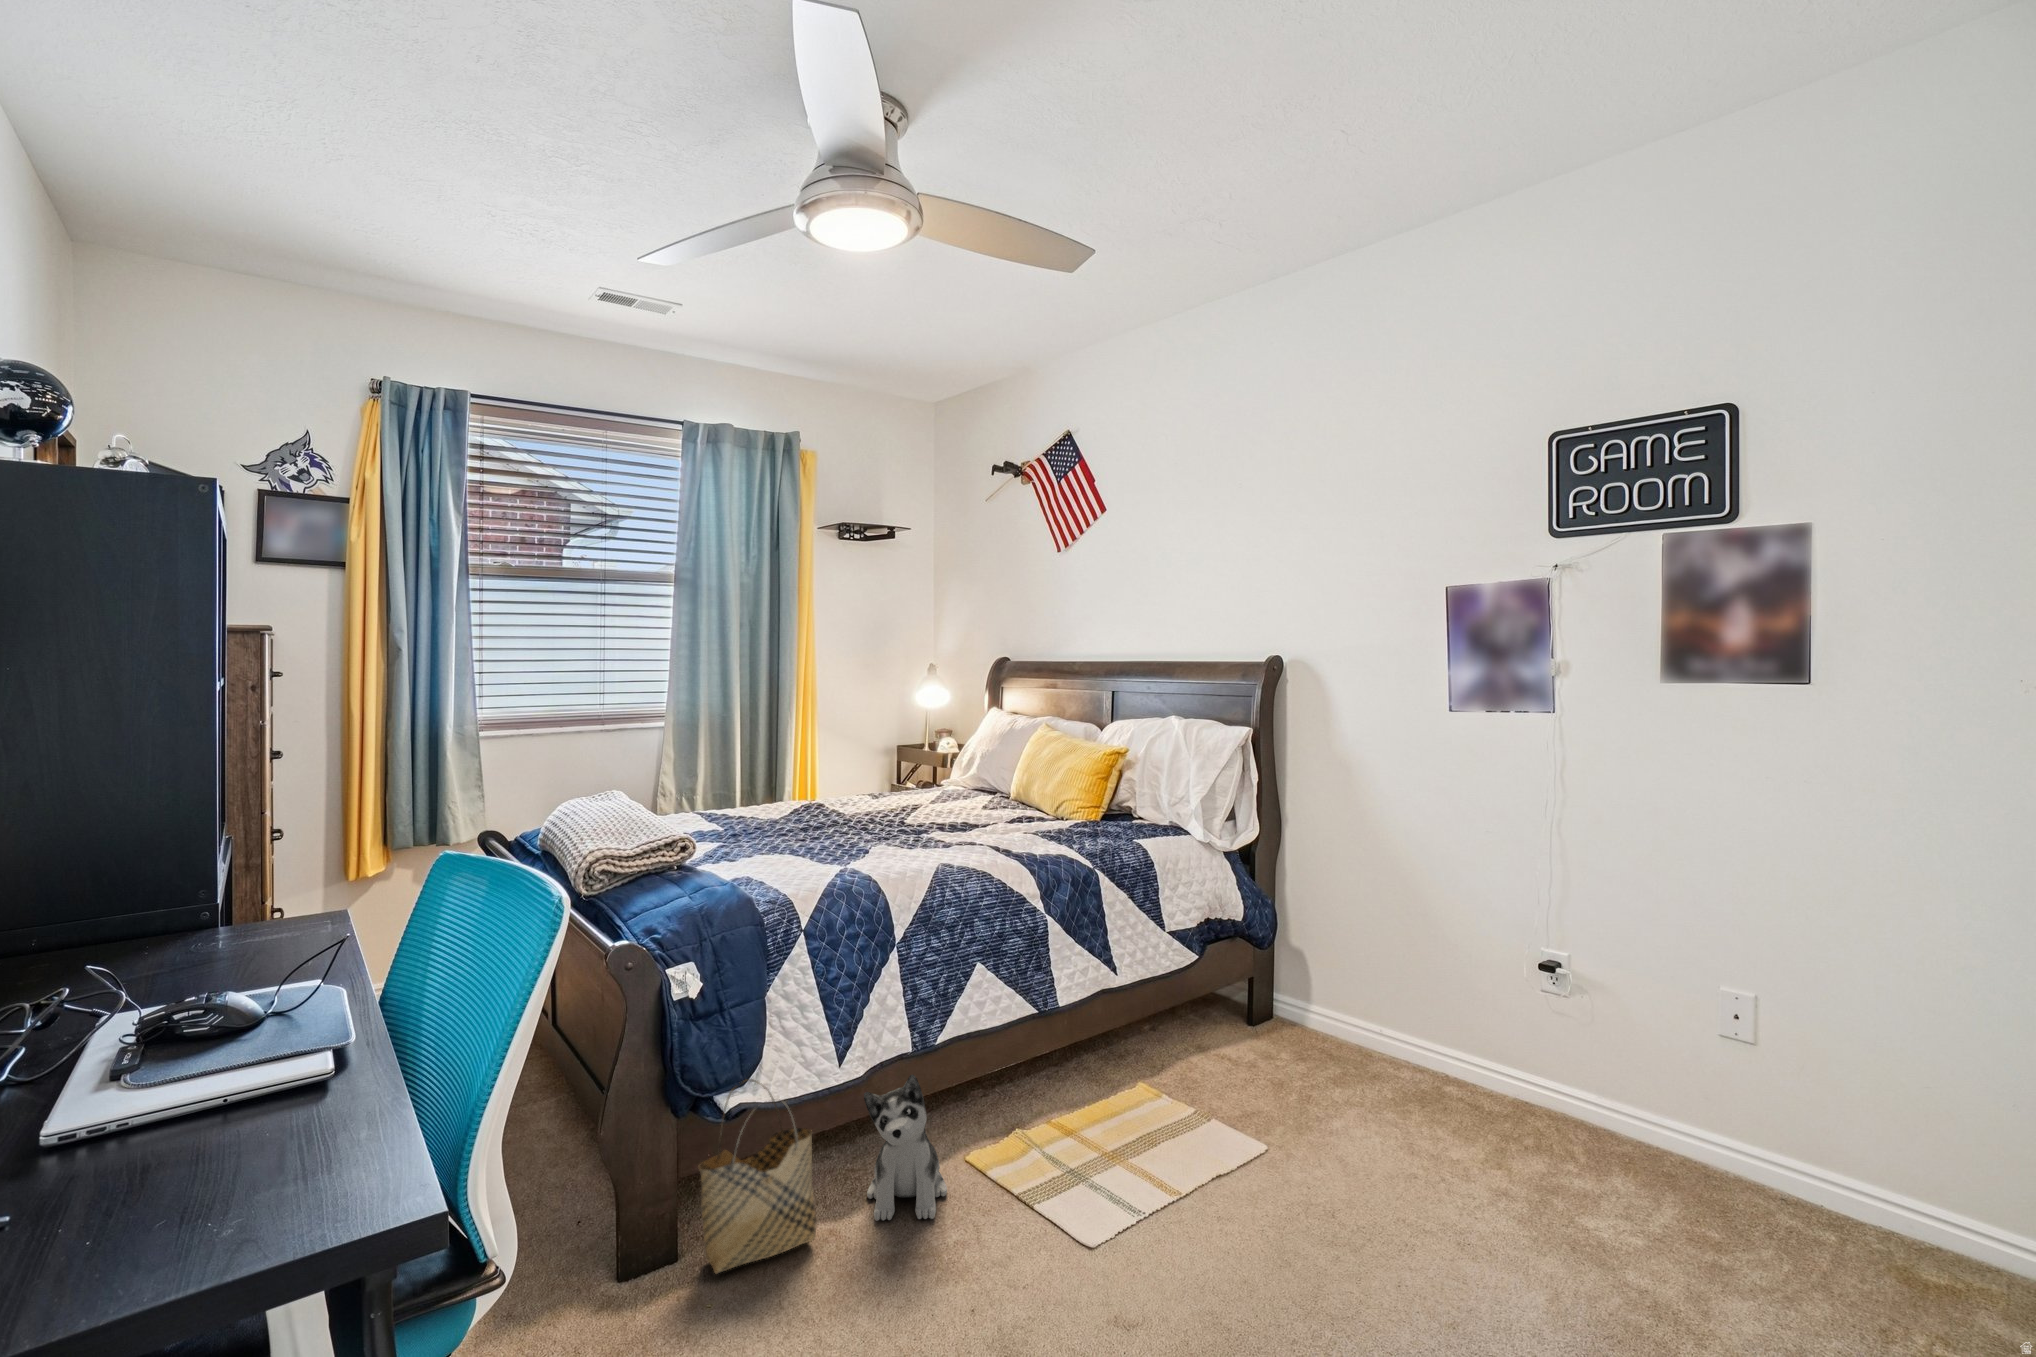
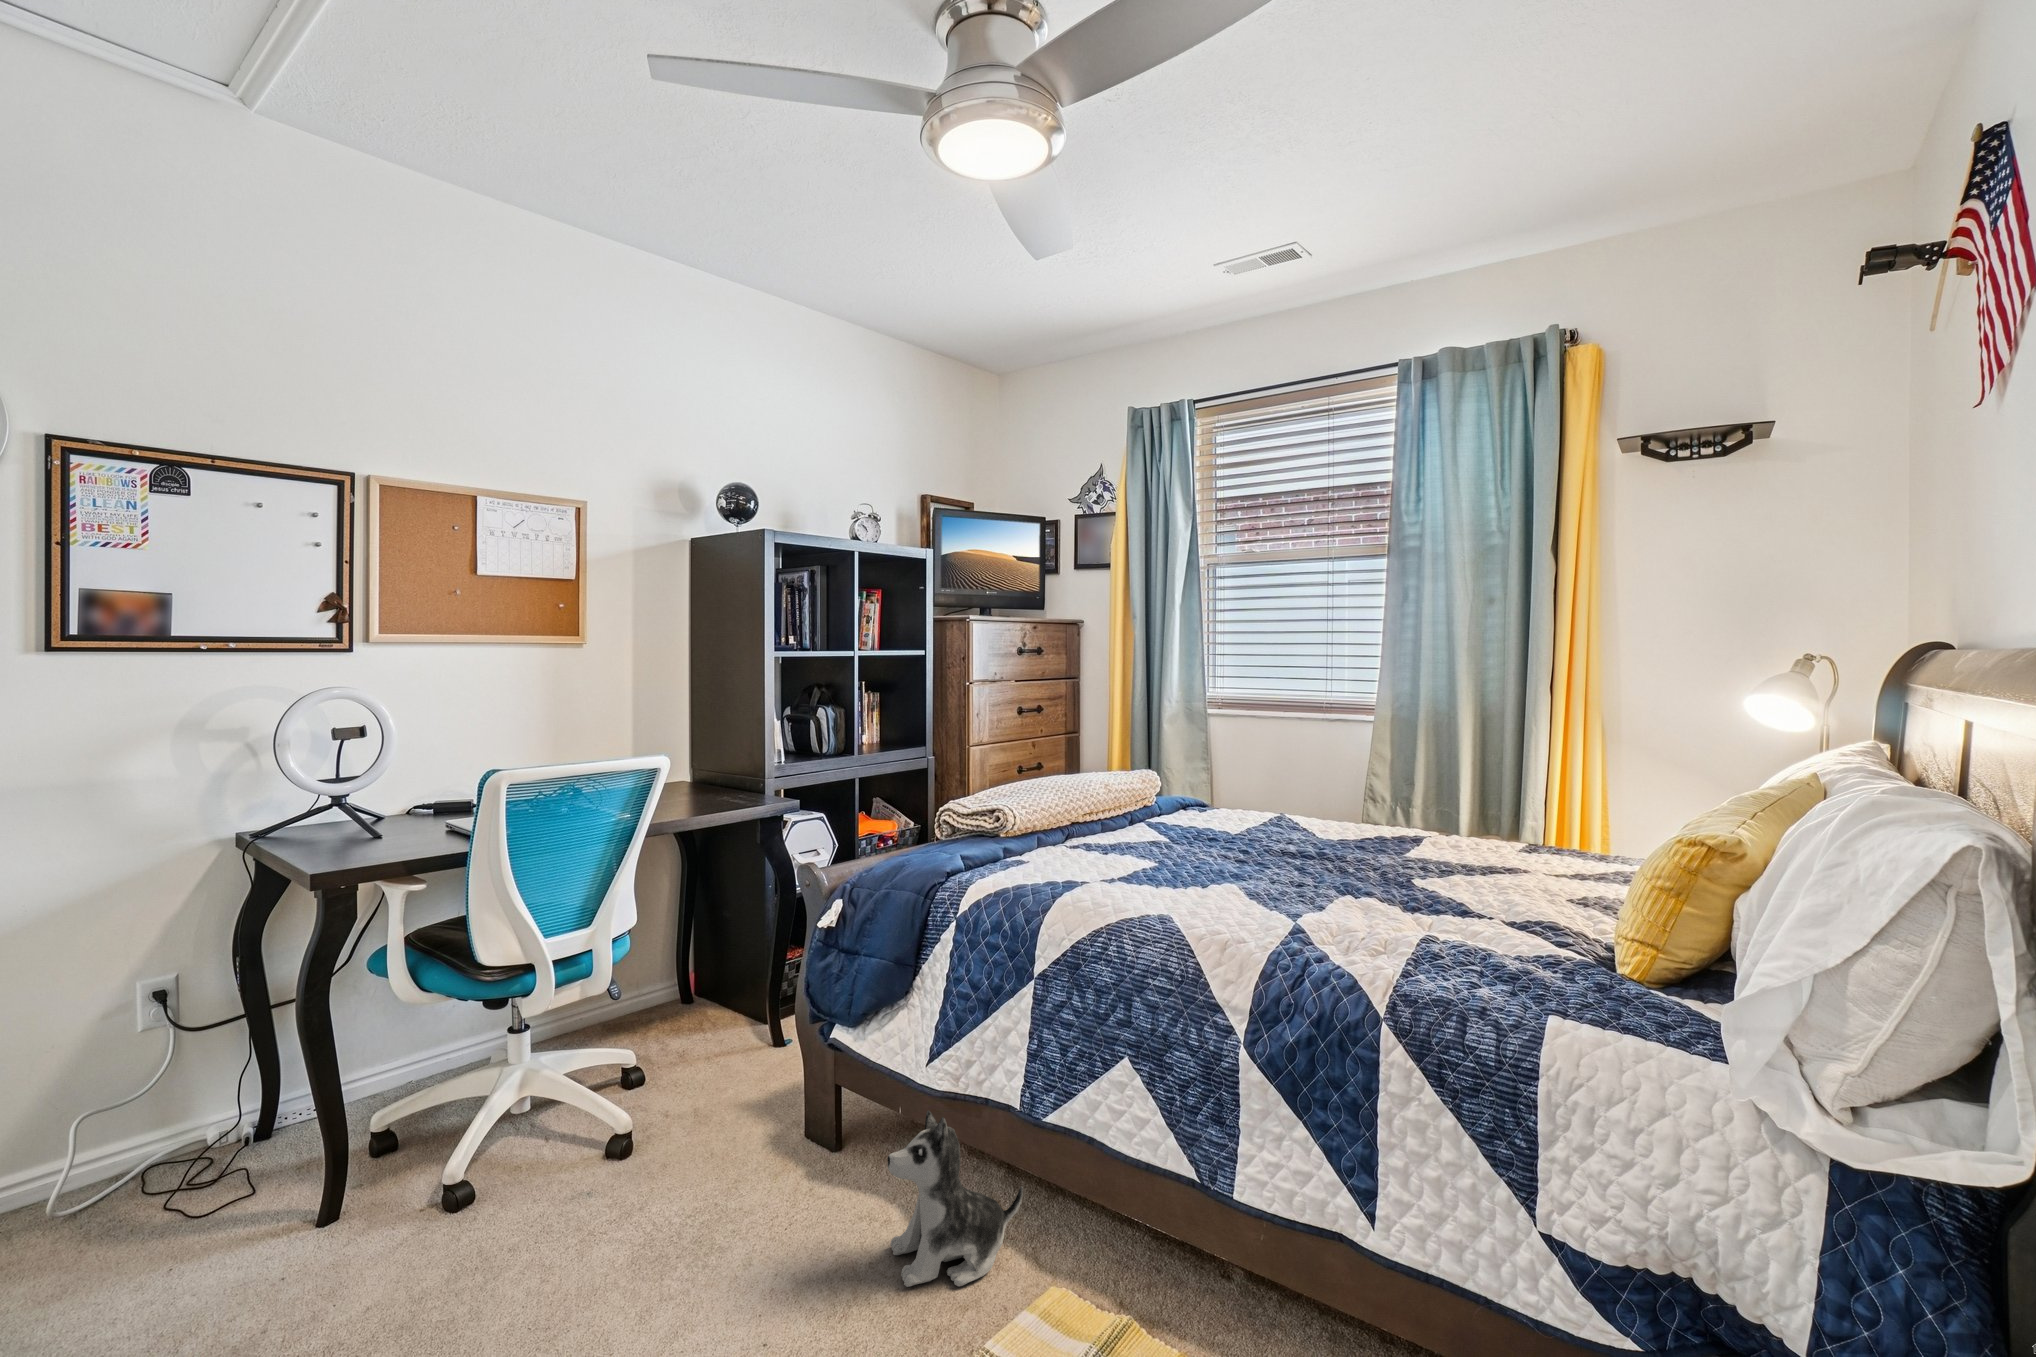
woven basket: present [698,1079,816,1274] -> none [780,1028,883,1212]

